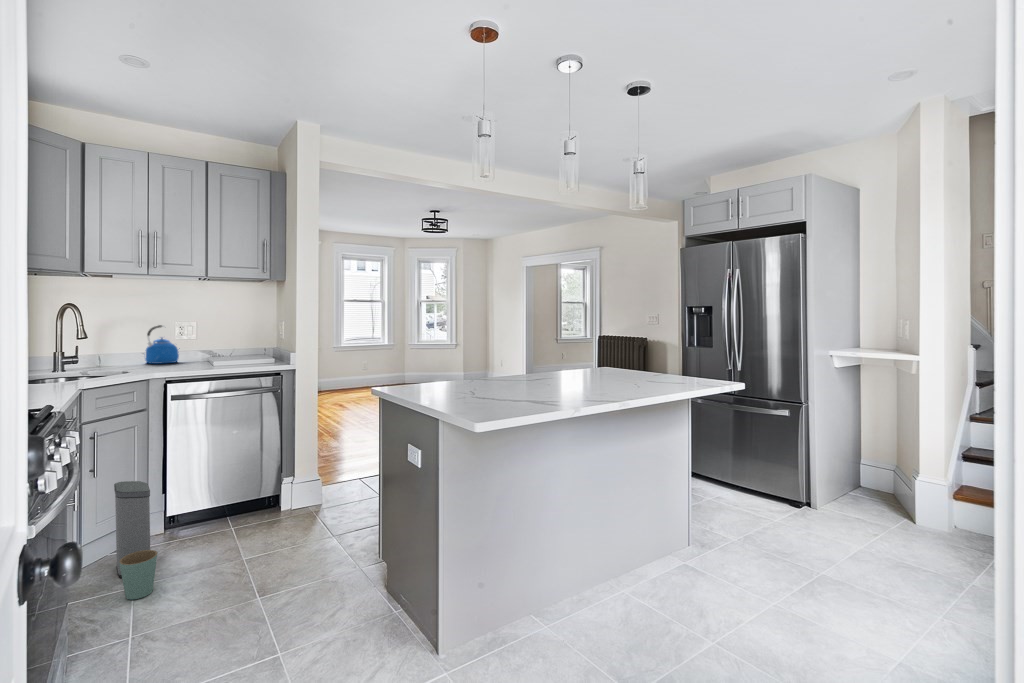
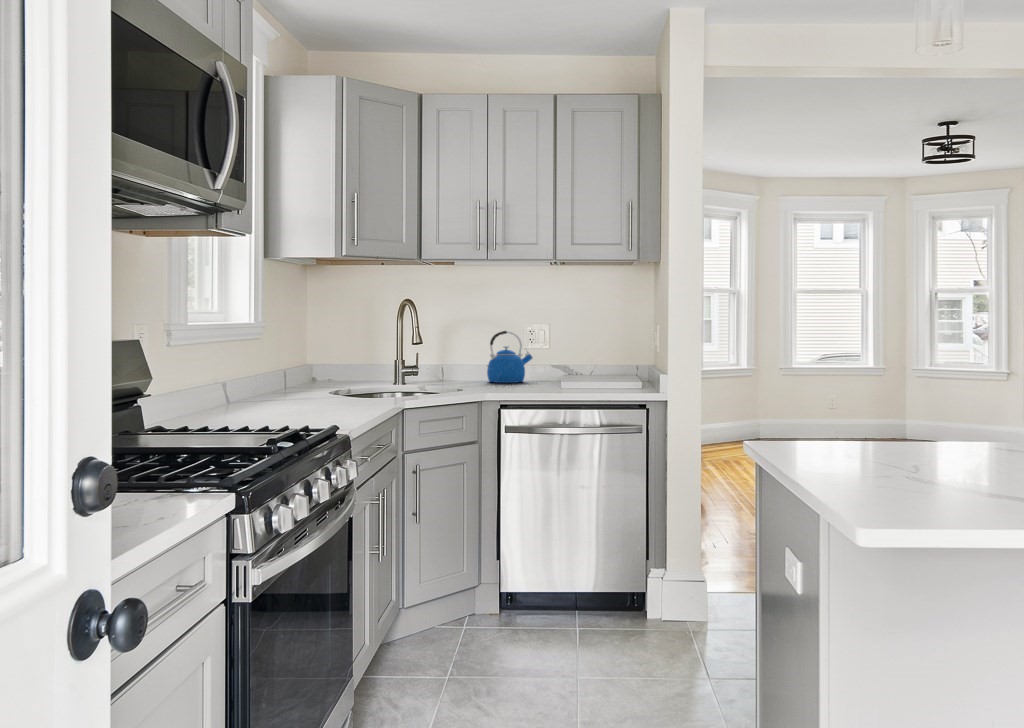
trash can: present [114,481,158,600] -> none [432,532,472,692]

